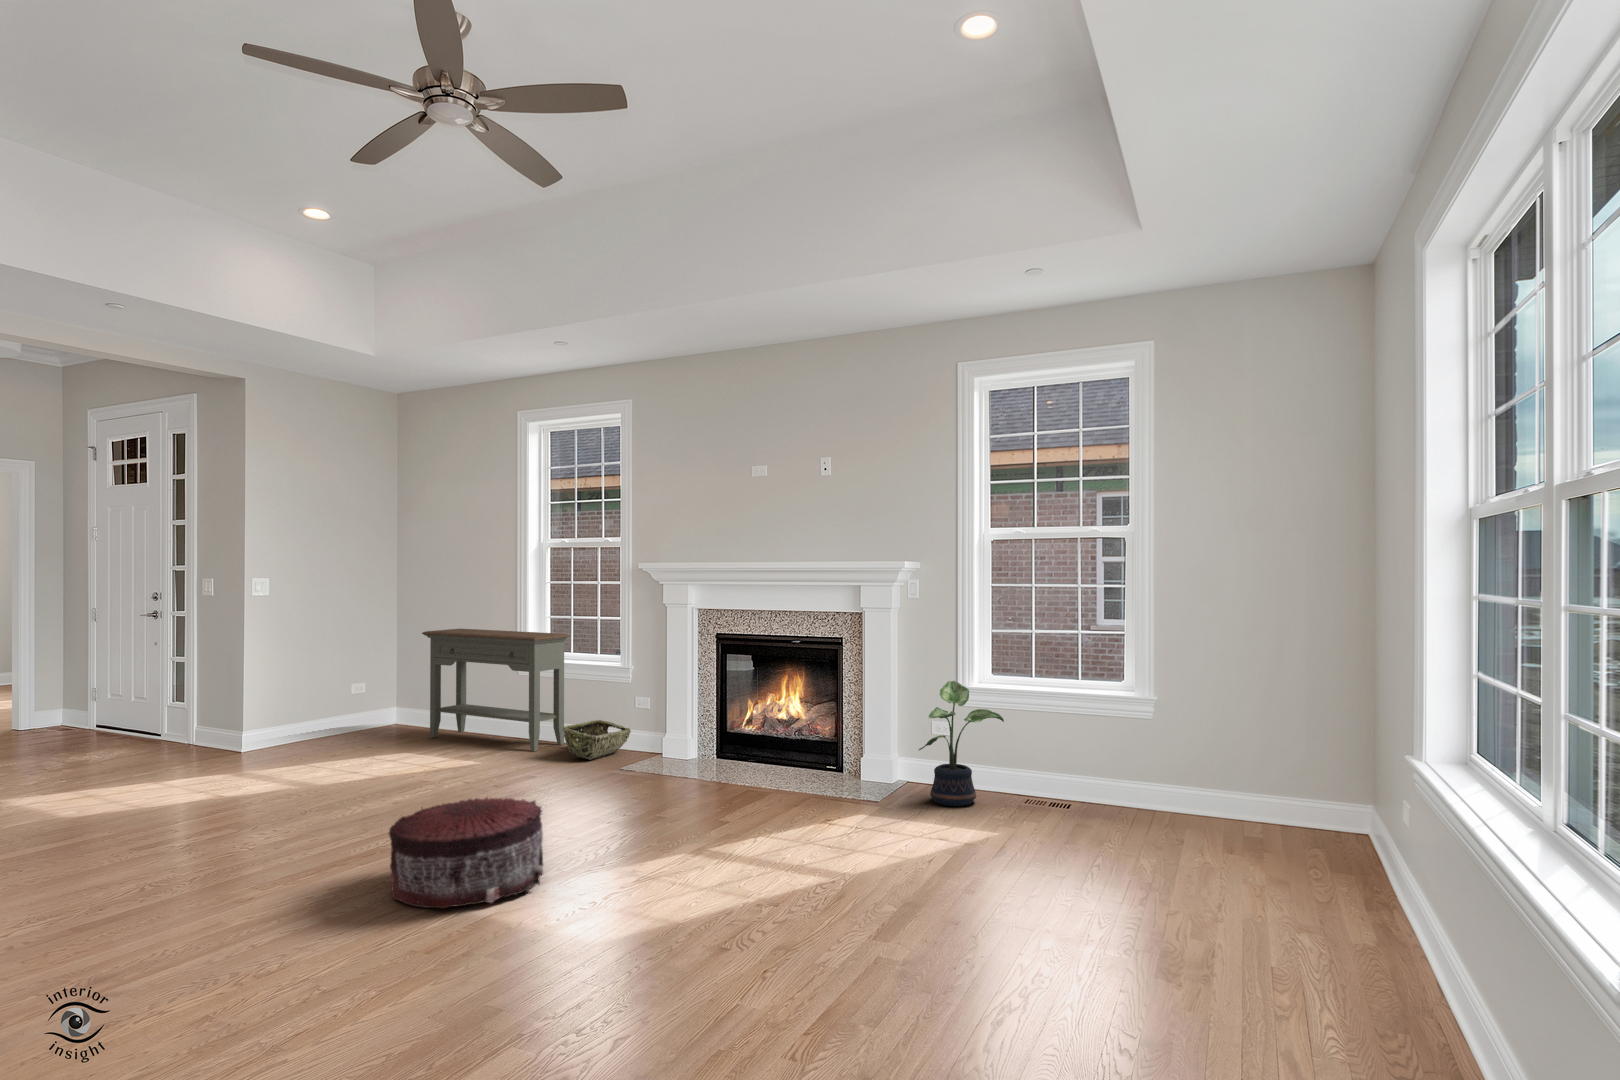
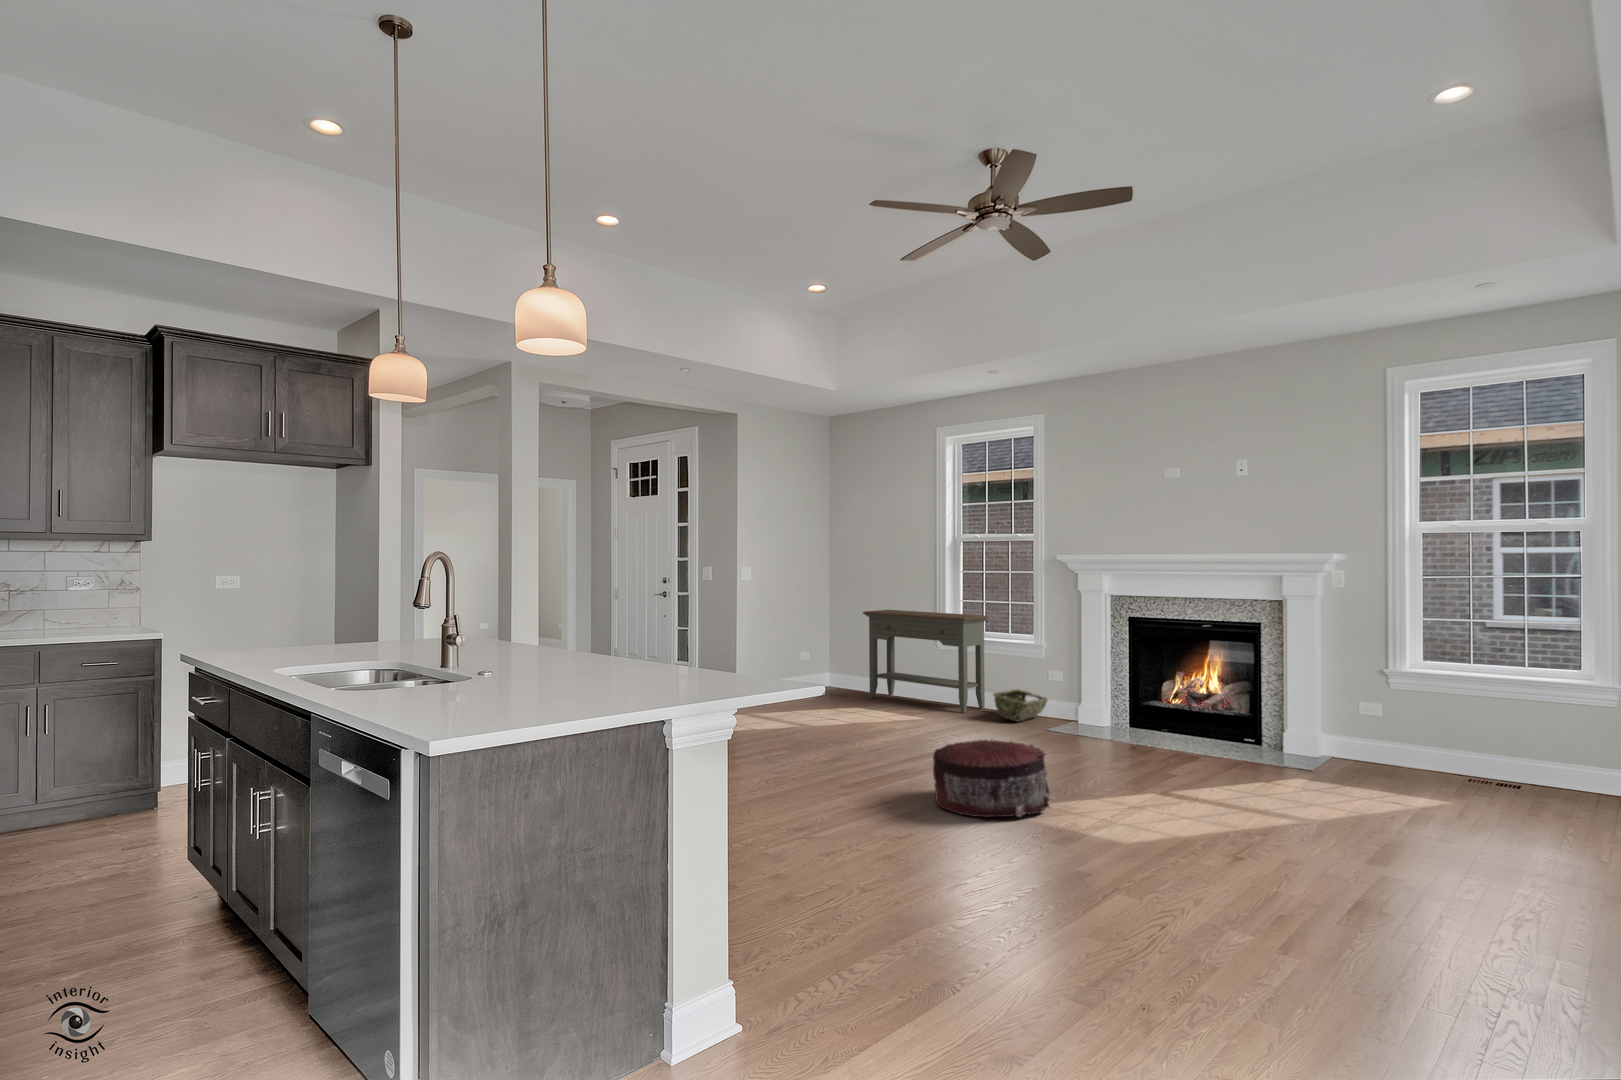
potted plant: present [919,681,1004,806] -> none [1351,665,1444,780]

